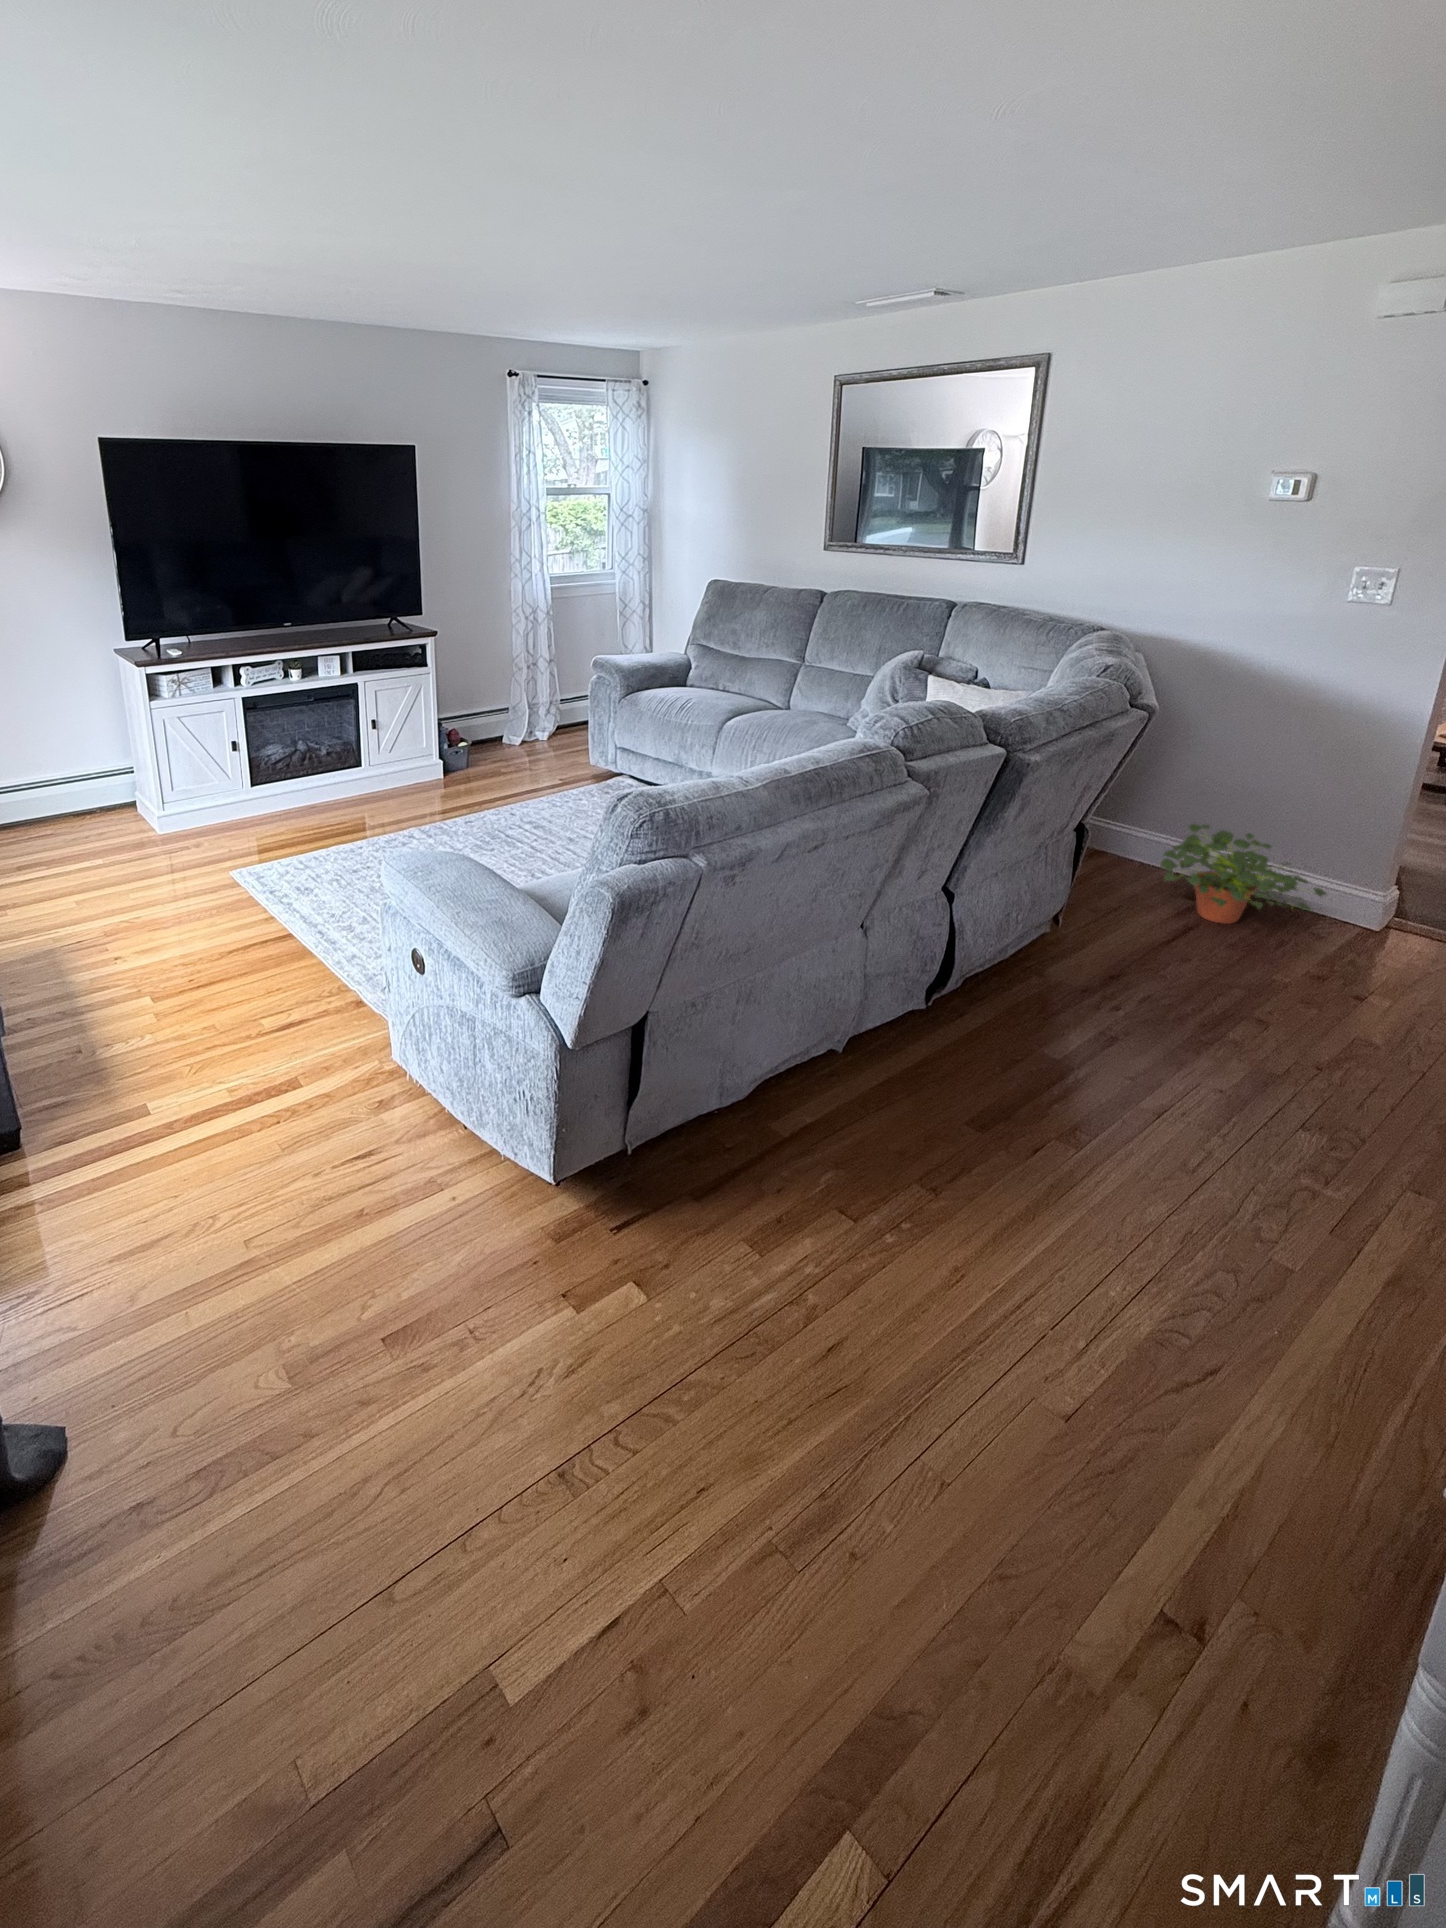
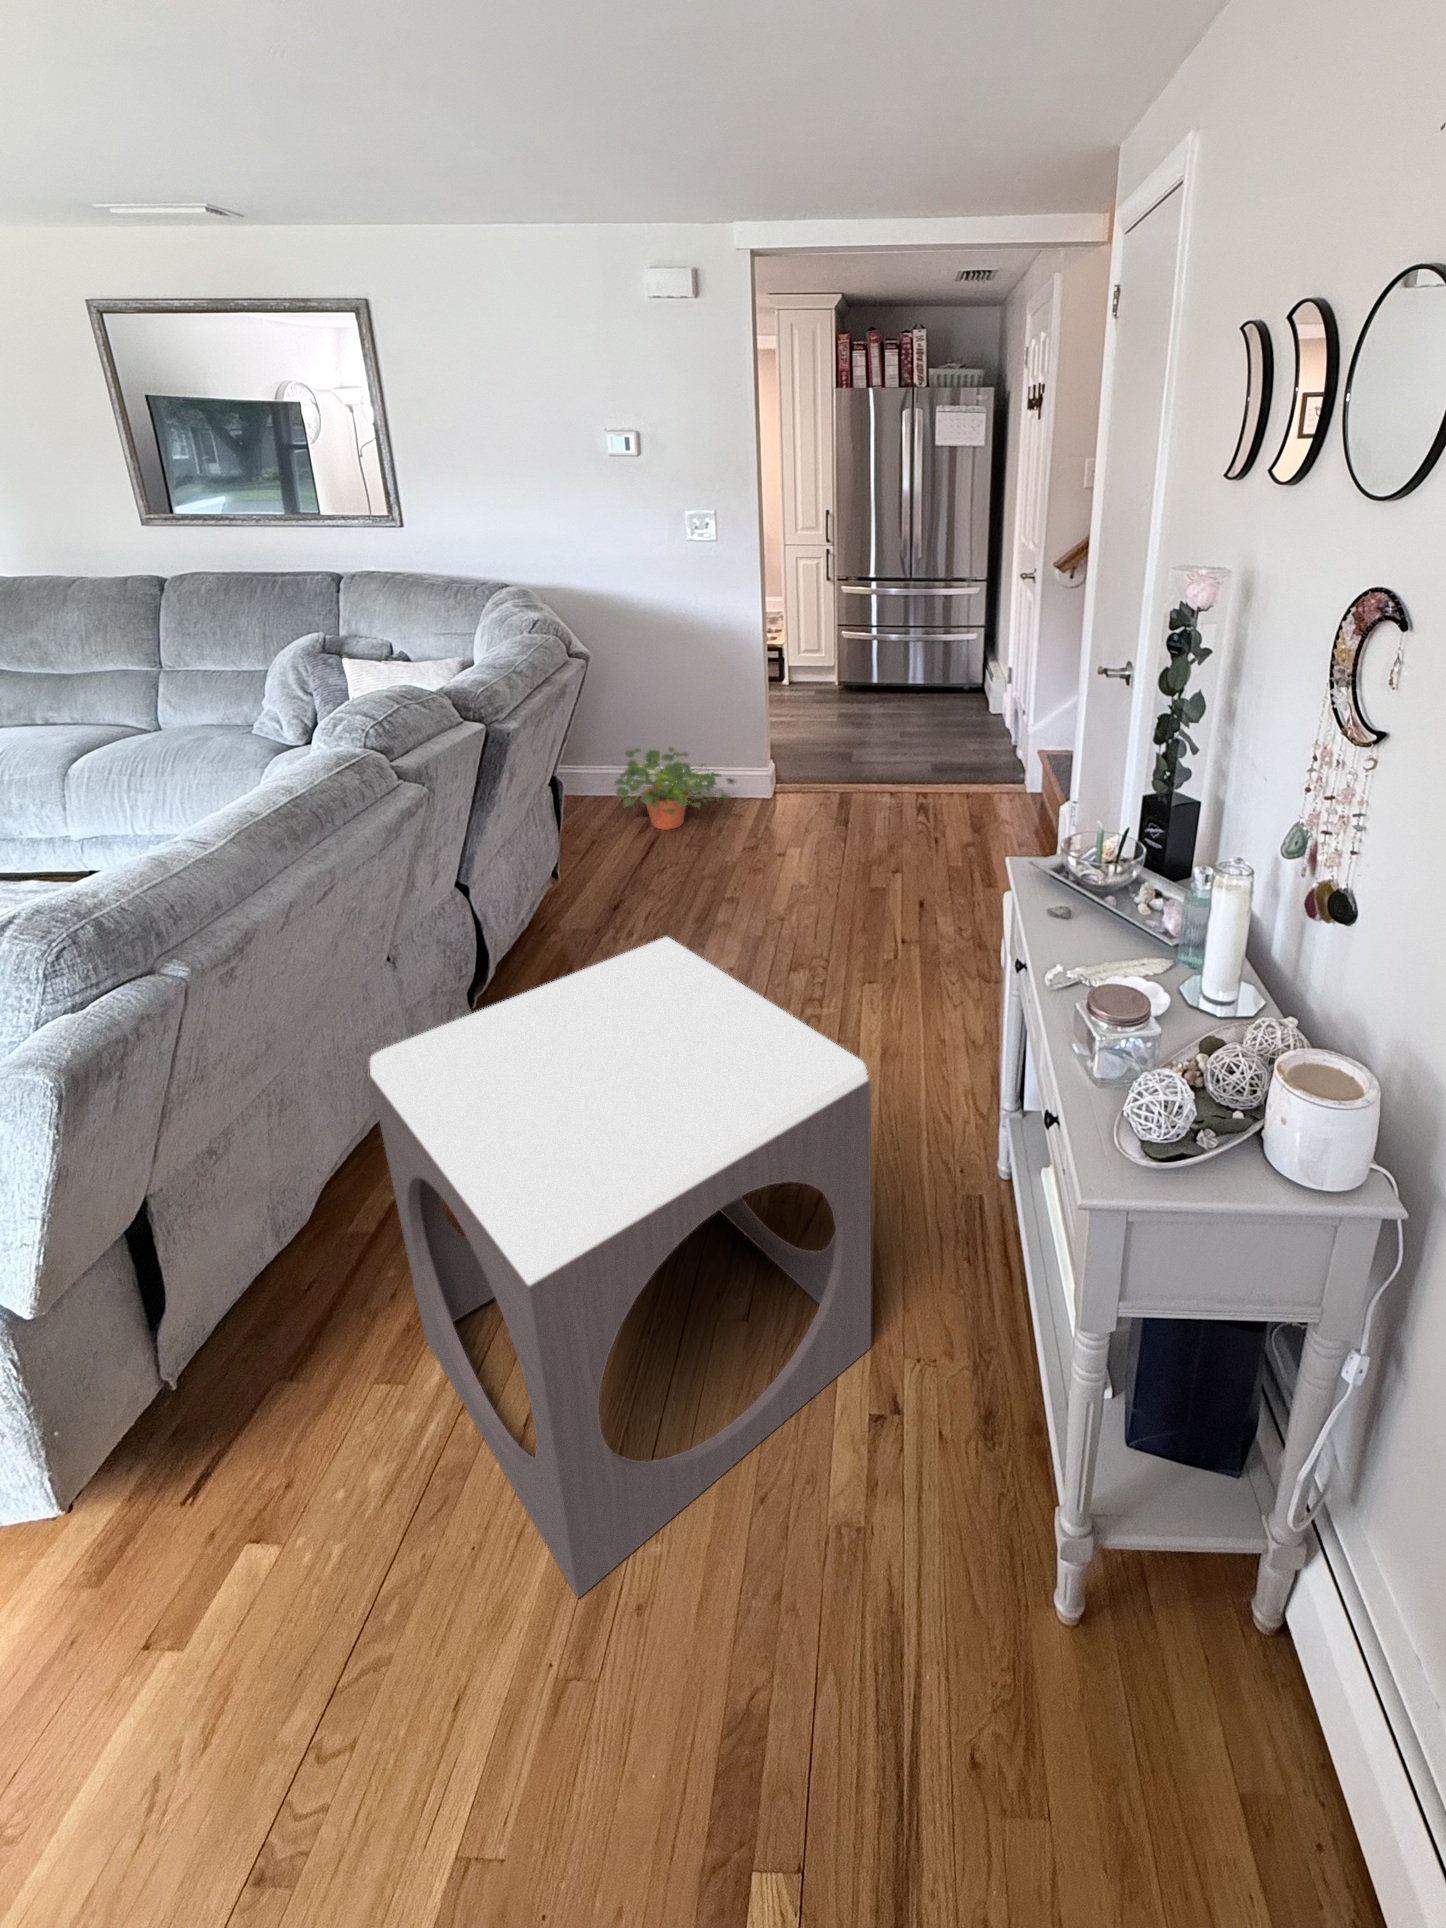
footstool: none [784,979,1268,1547] -> present [370,937,871,1598]

